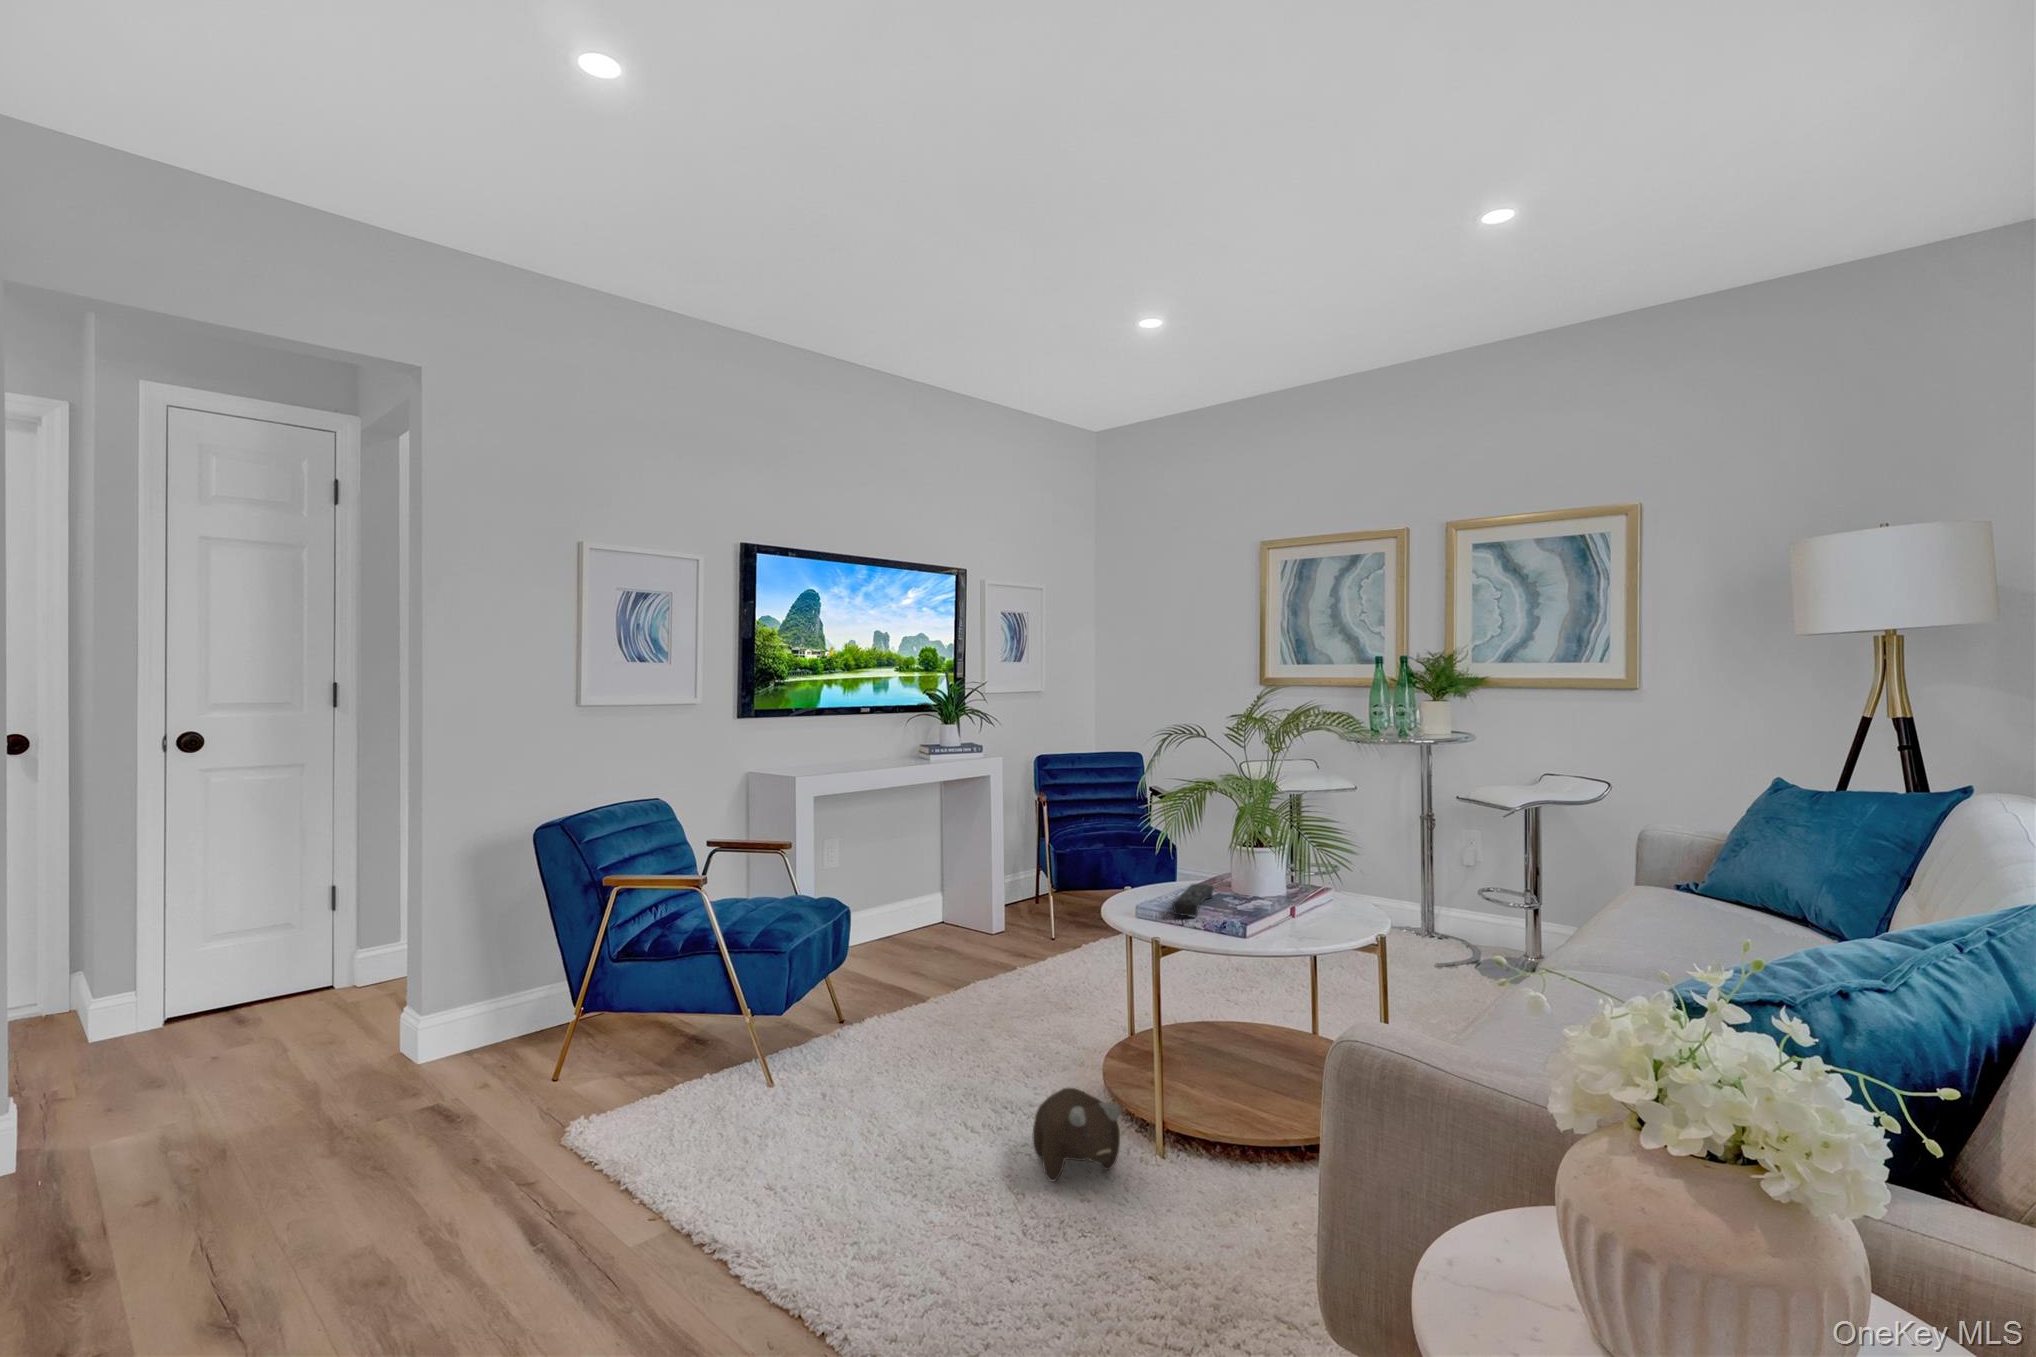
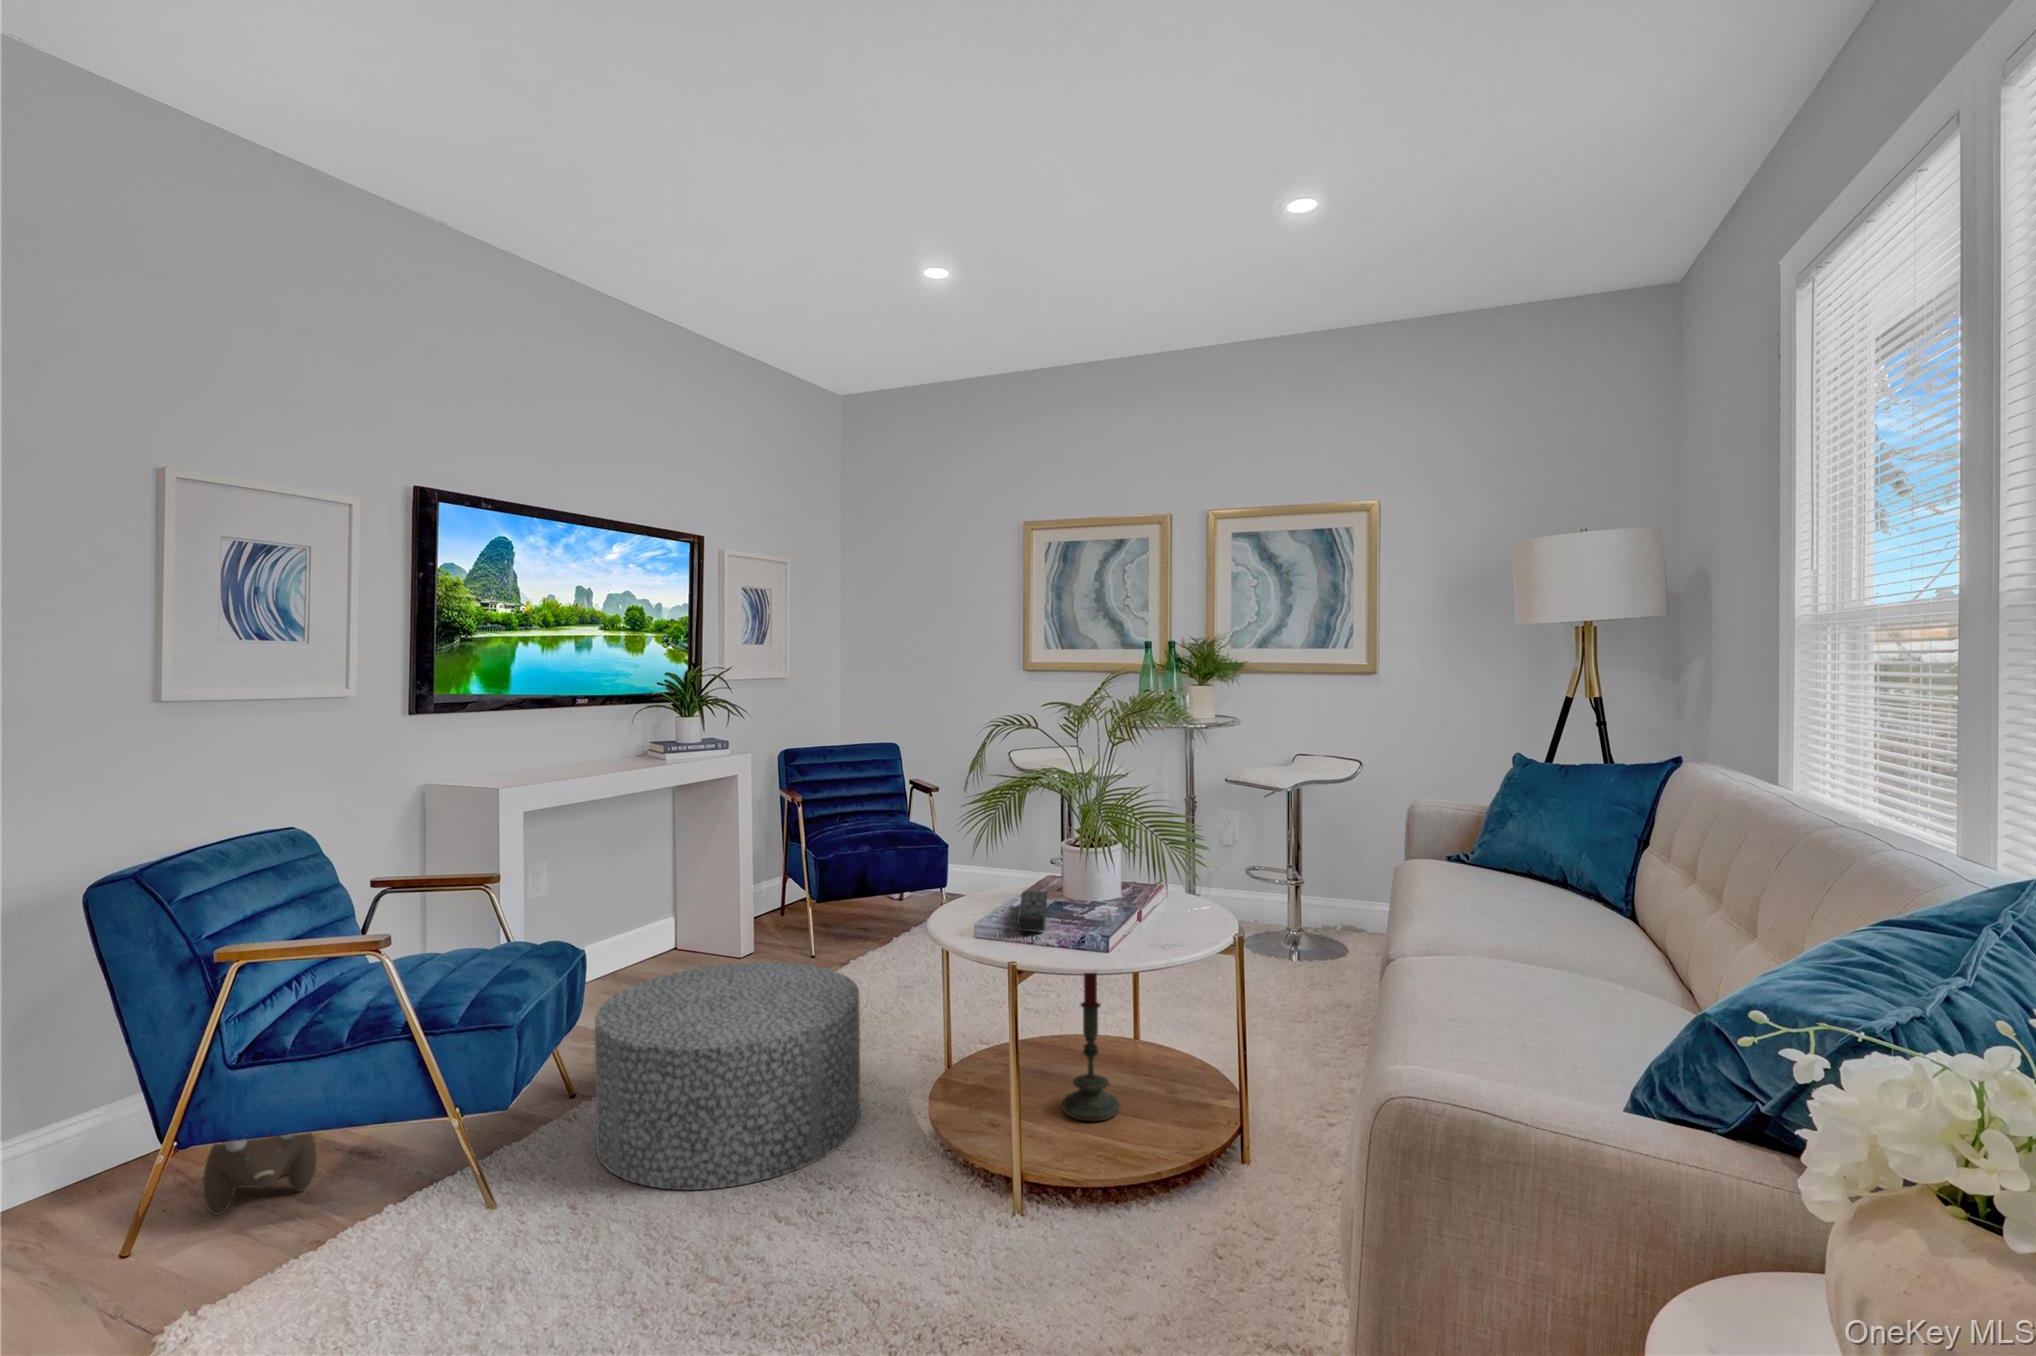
ottoman: none [849,929,1055,1100] -> present [595,962,860,1190]
candle: none [1217,951,1268,1090] -> present [1063,973,1119,1121]
plush toy: present [1033,1088,1121,1181] -> present [203,1133,317,1215]

